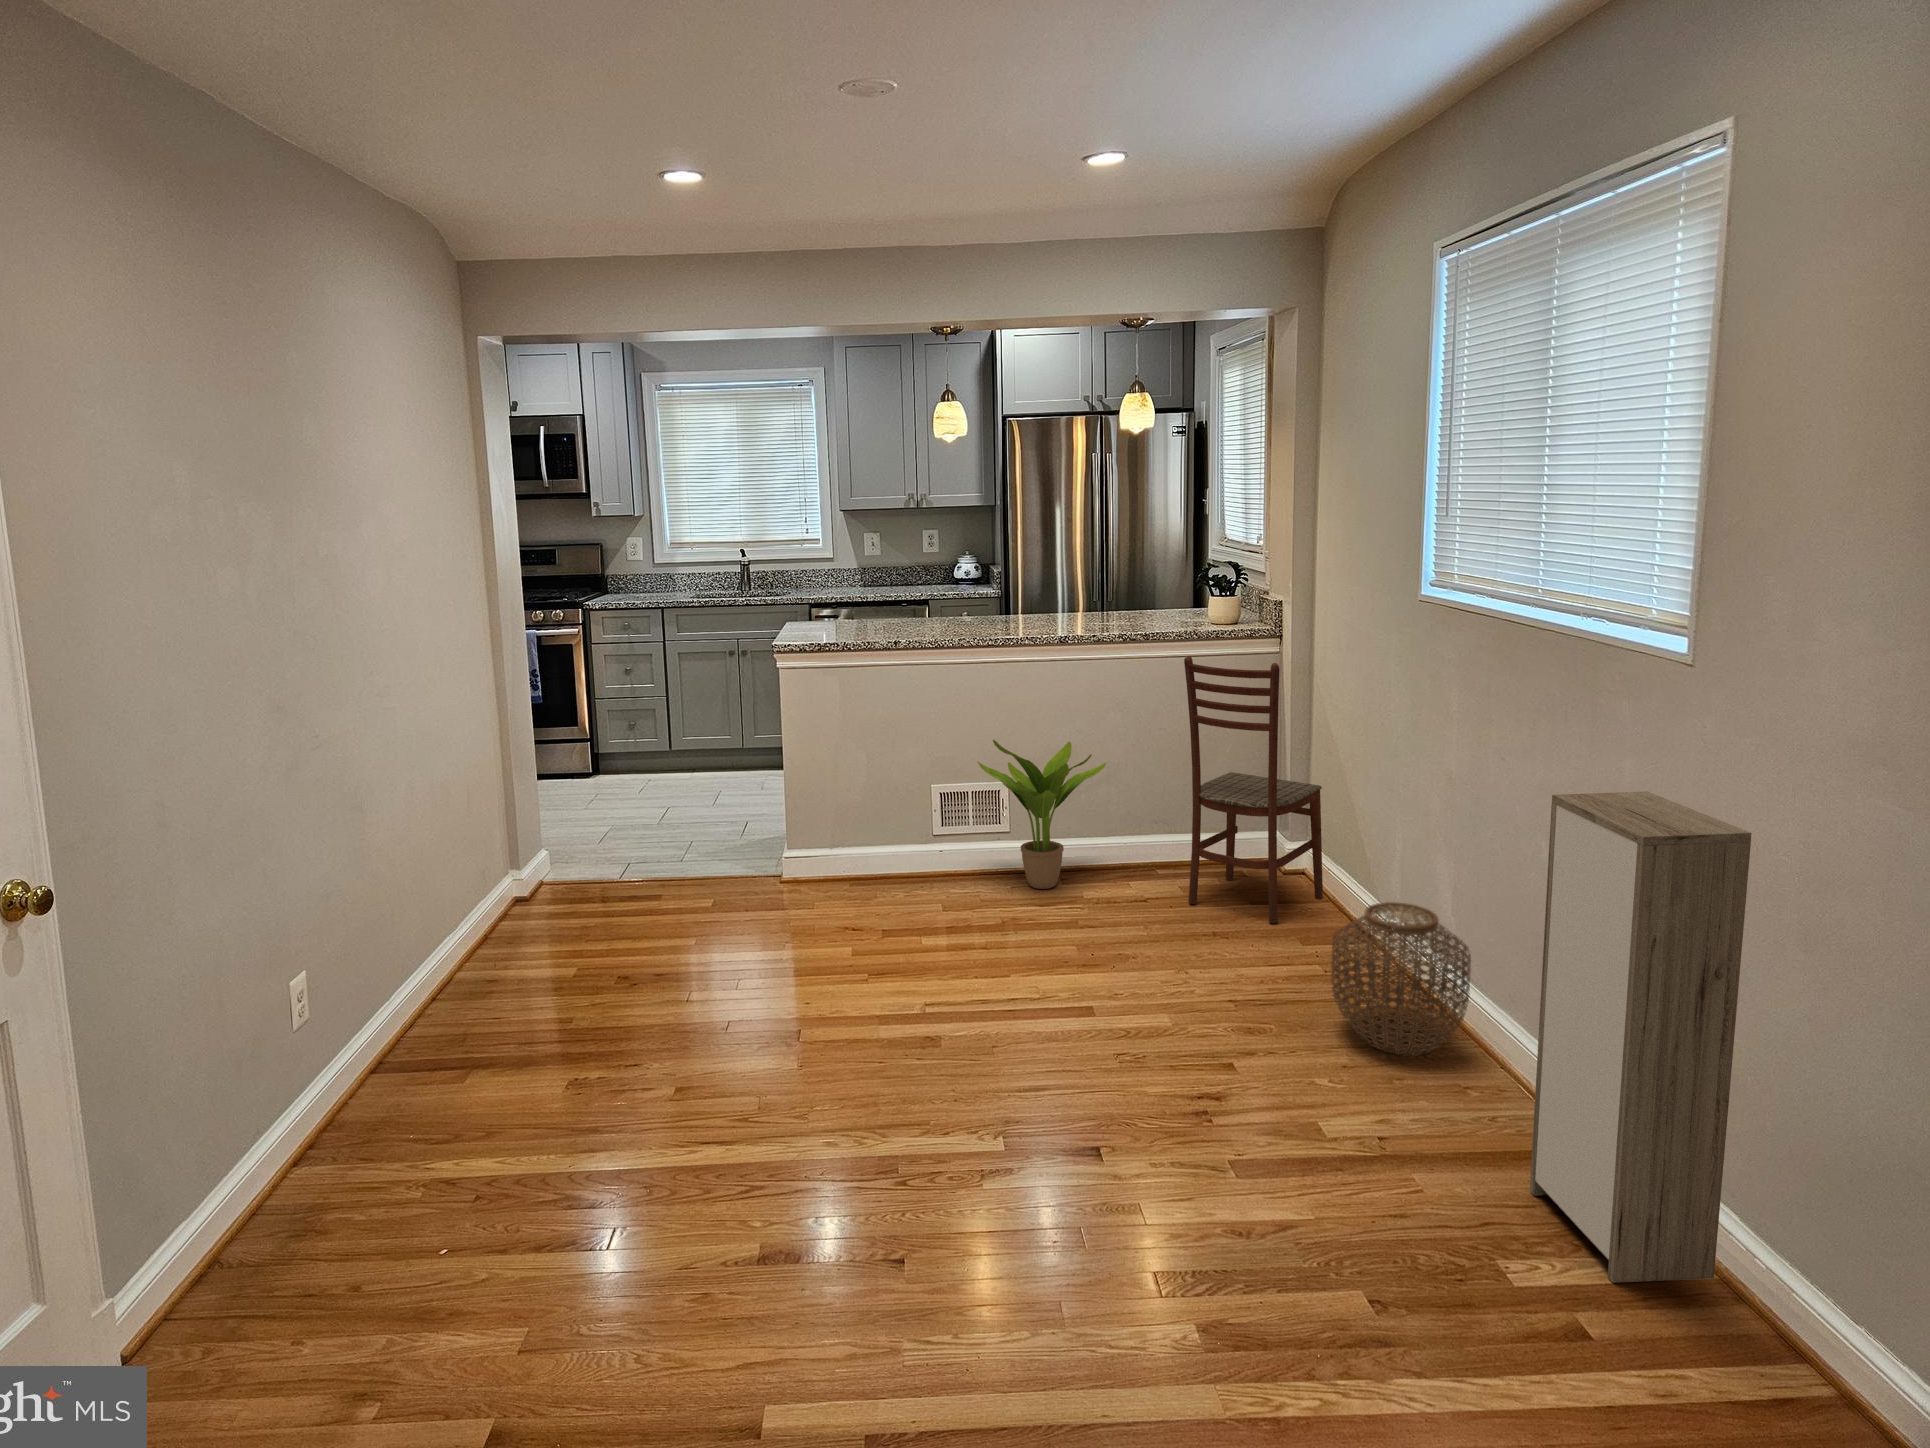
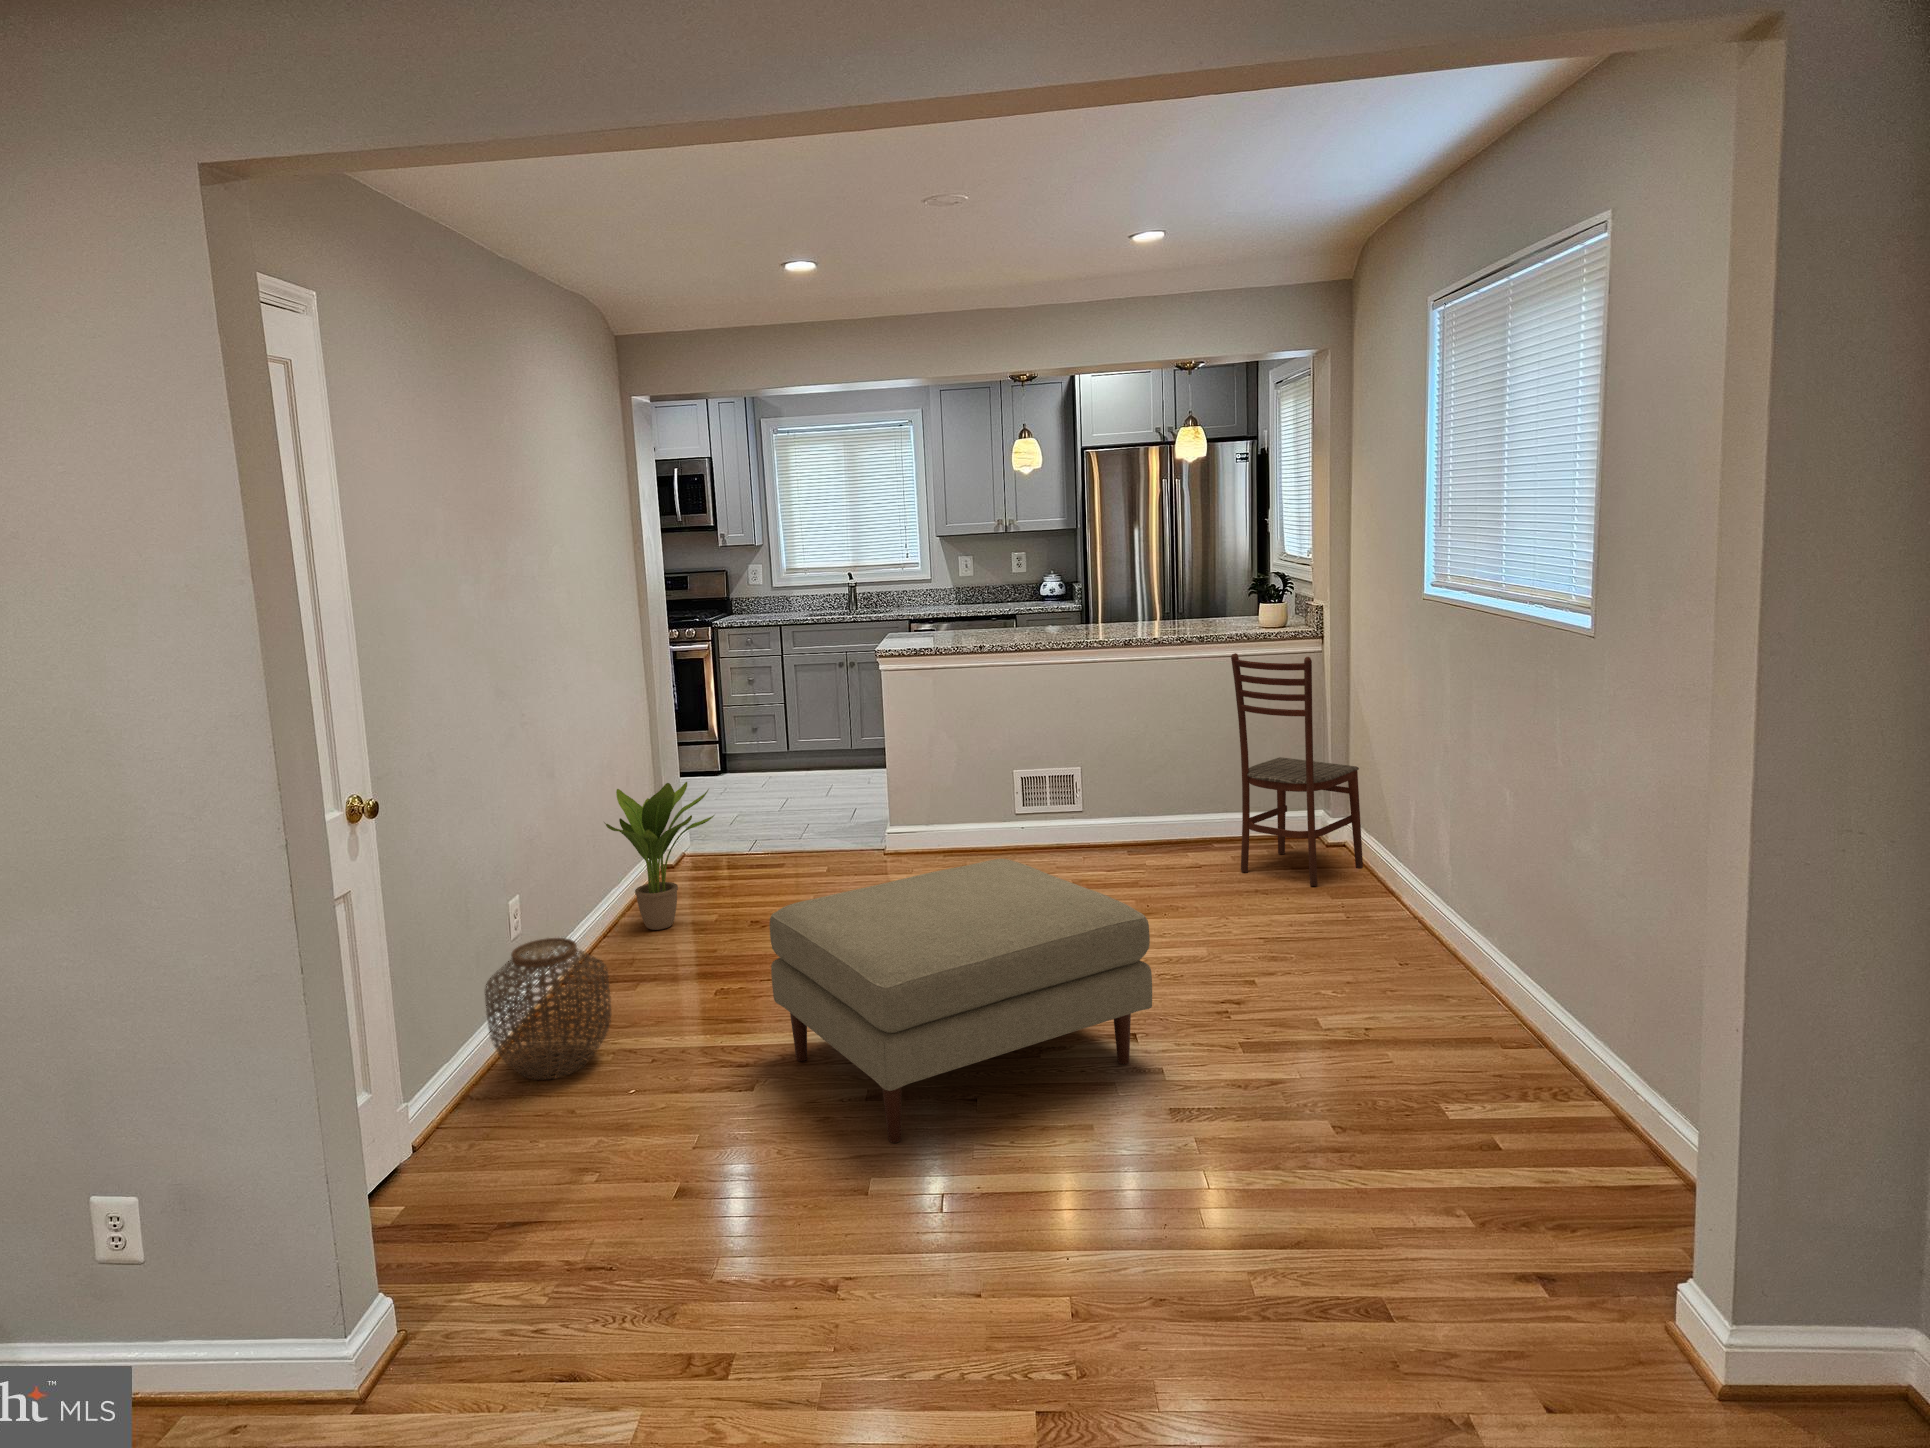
potted plant: present [978,740,1106,889] -> present [605,782,714,930]
storage cabinet: present [1530,791,1752,1283] -> none [1481,738,1619,1117]
woven basket: present [1331,902,1471,1055] -> present [485,938,611,1080]
ottoman: none [629,922,1128,1351] -> present [770,859,1152,1143]

